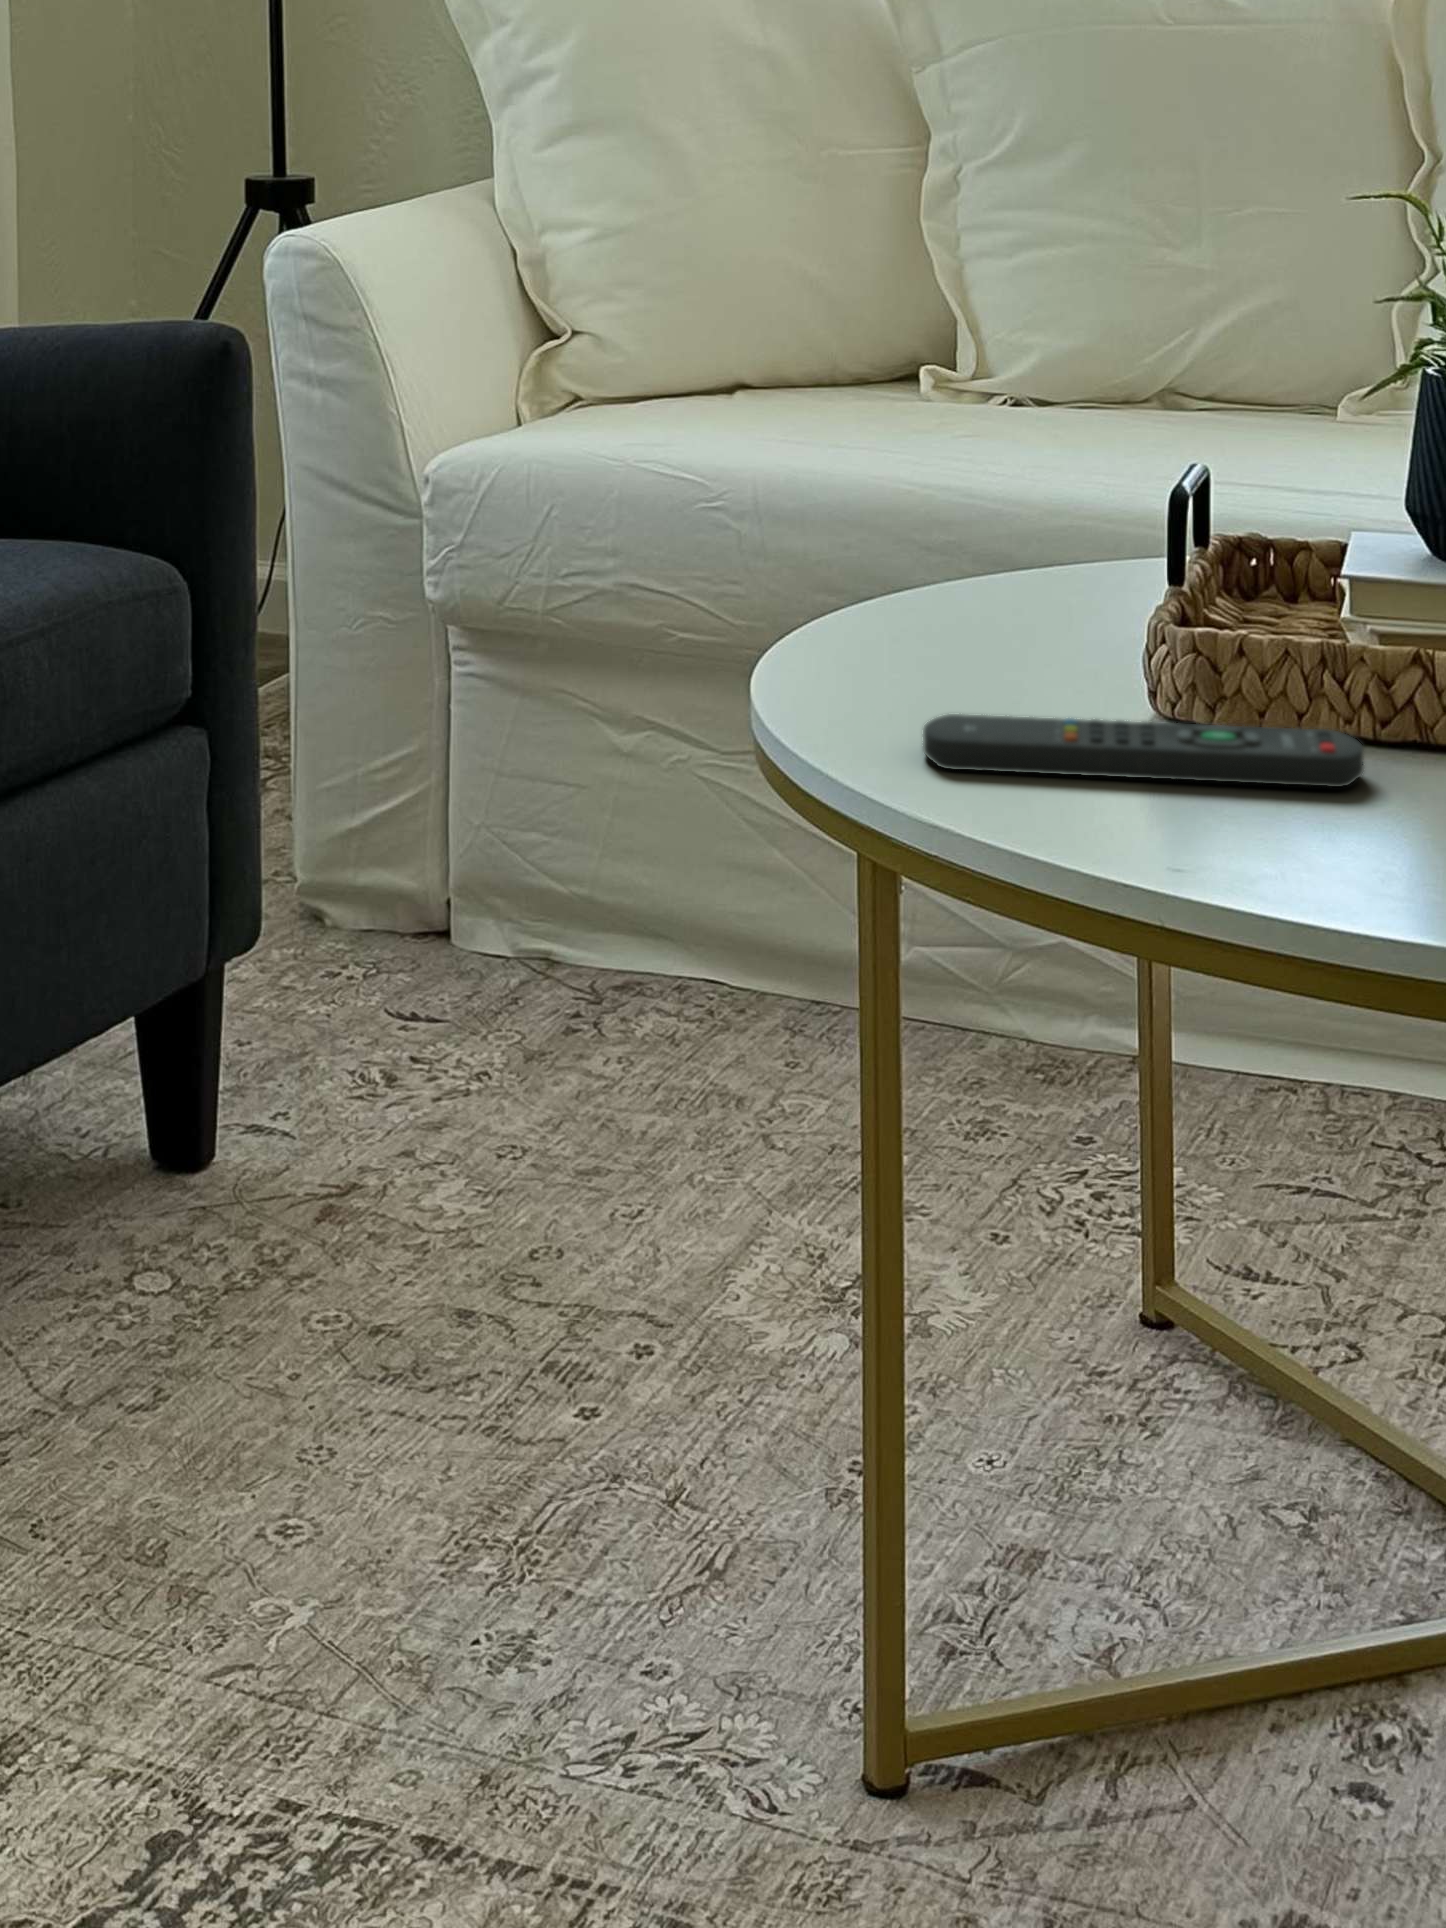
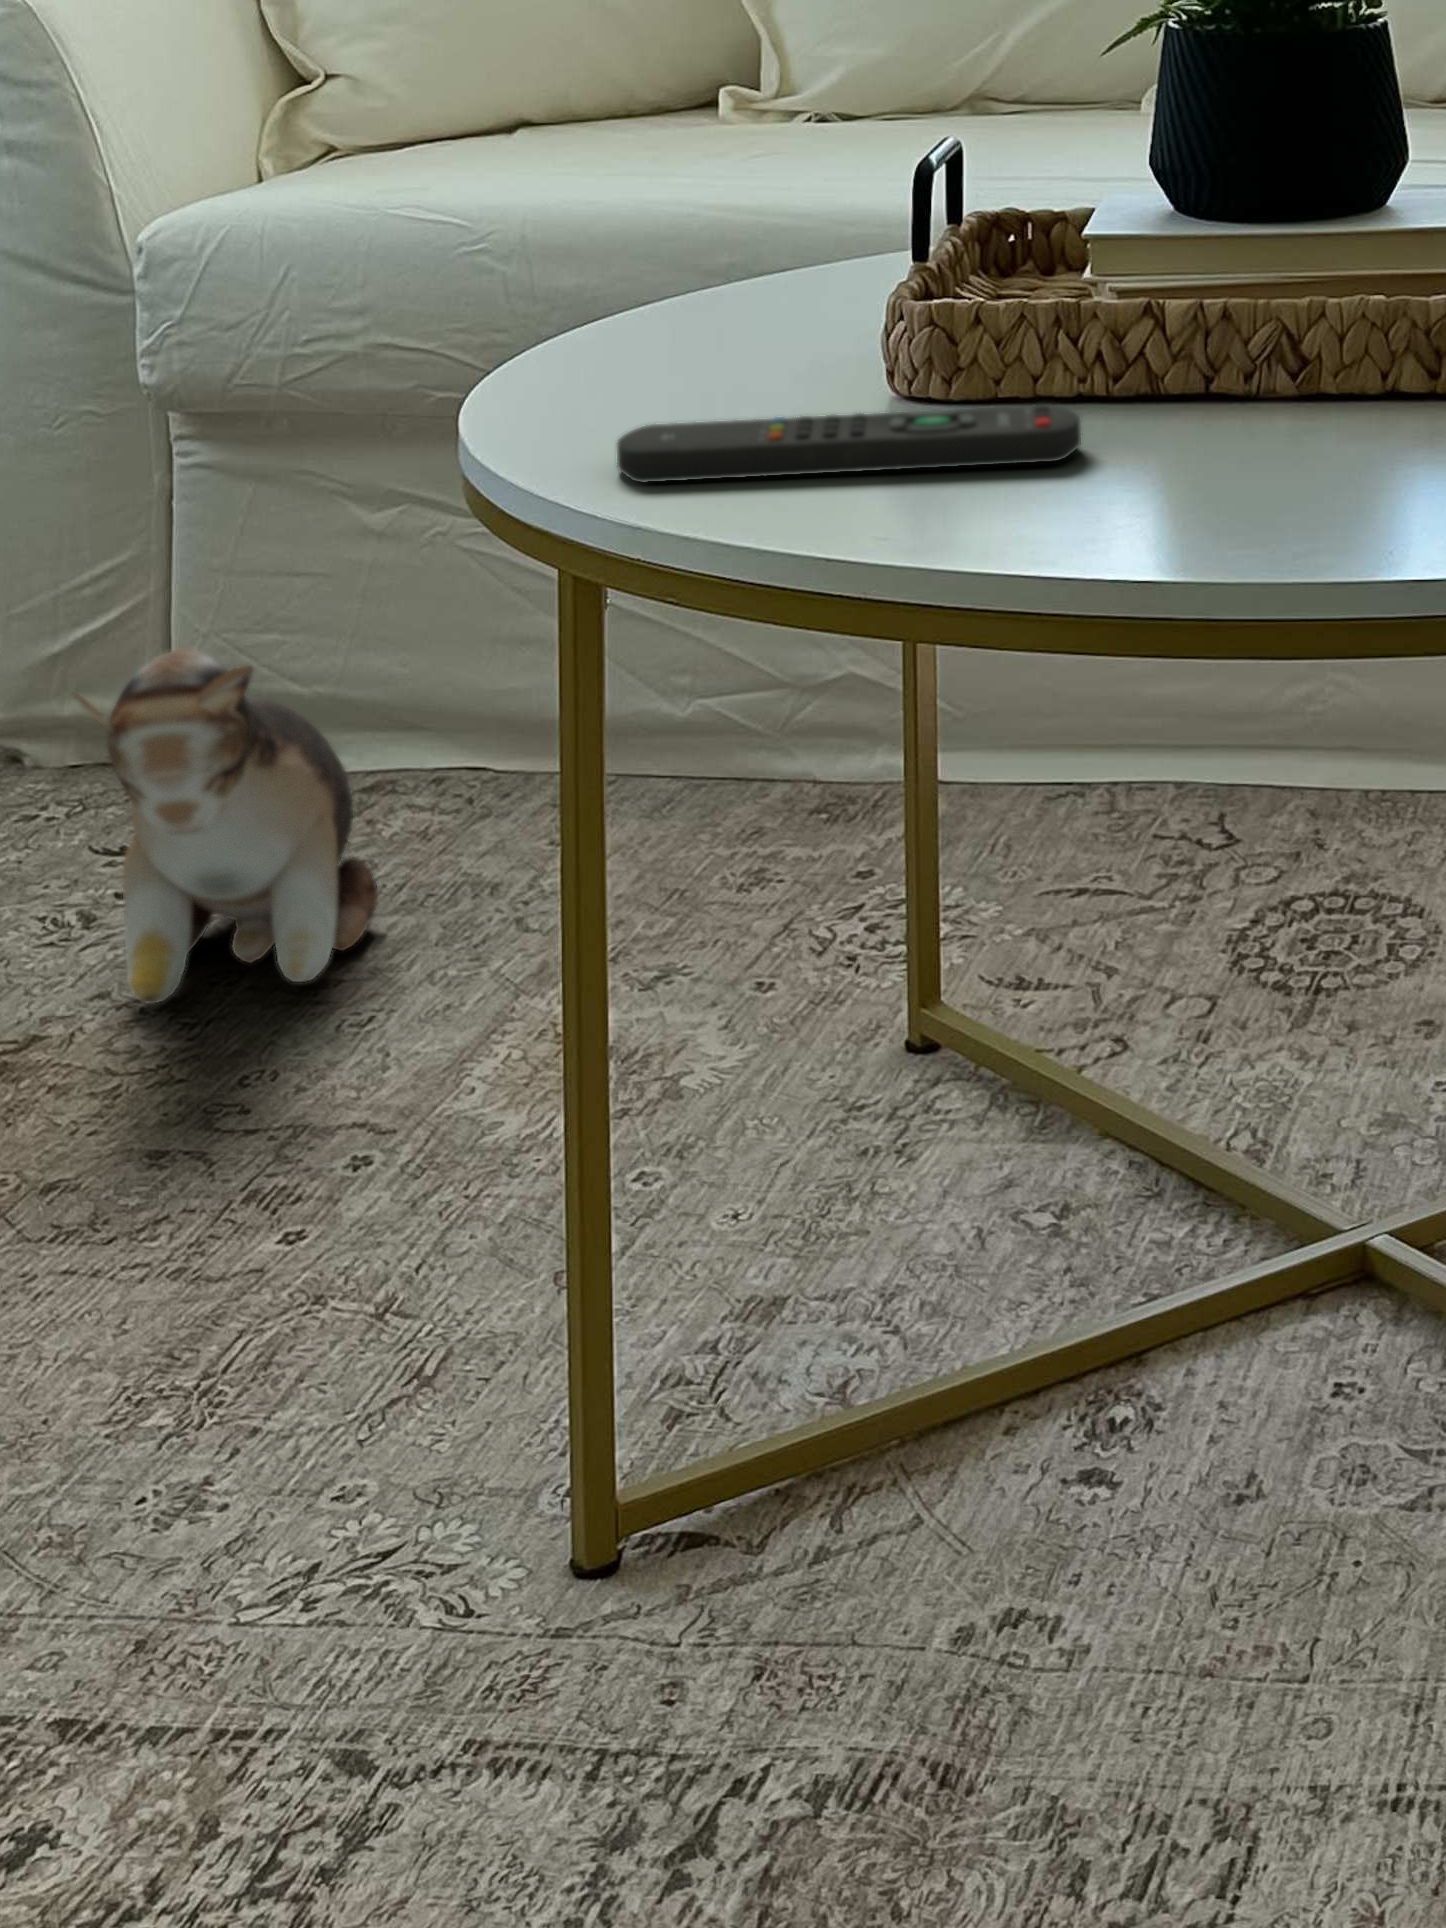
plush toy: none [400,857,643,1173] -> present [73,648,378,1004]

